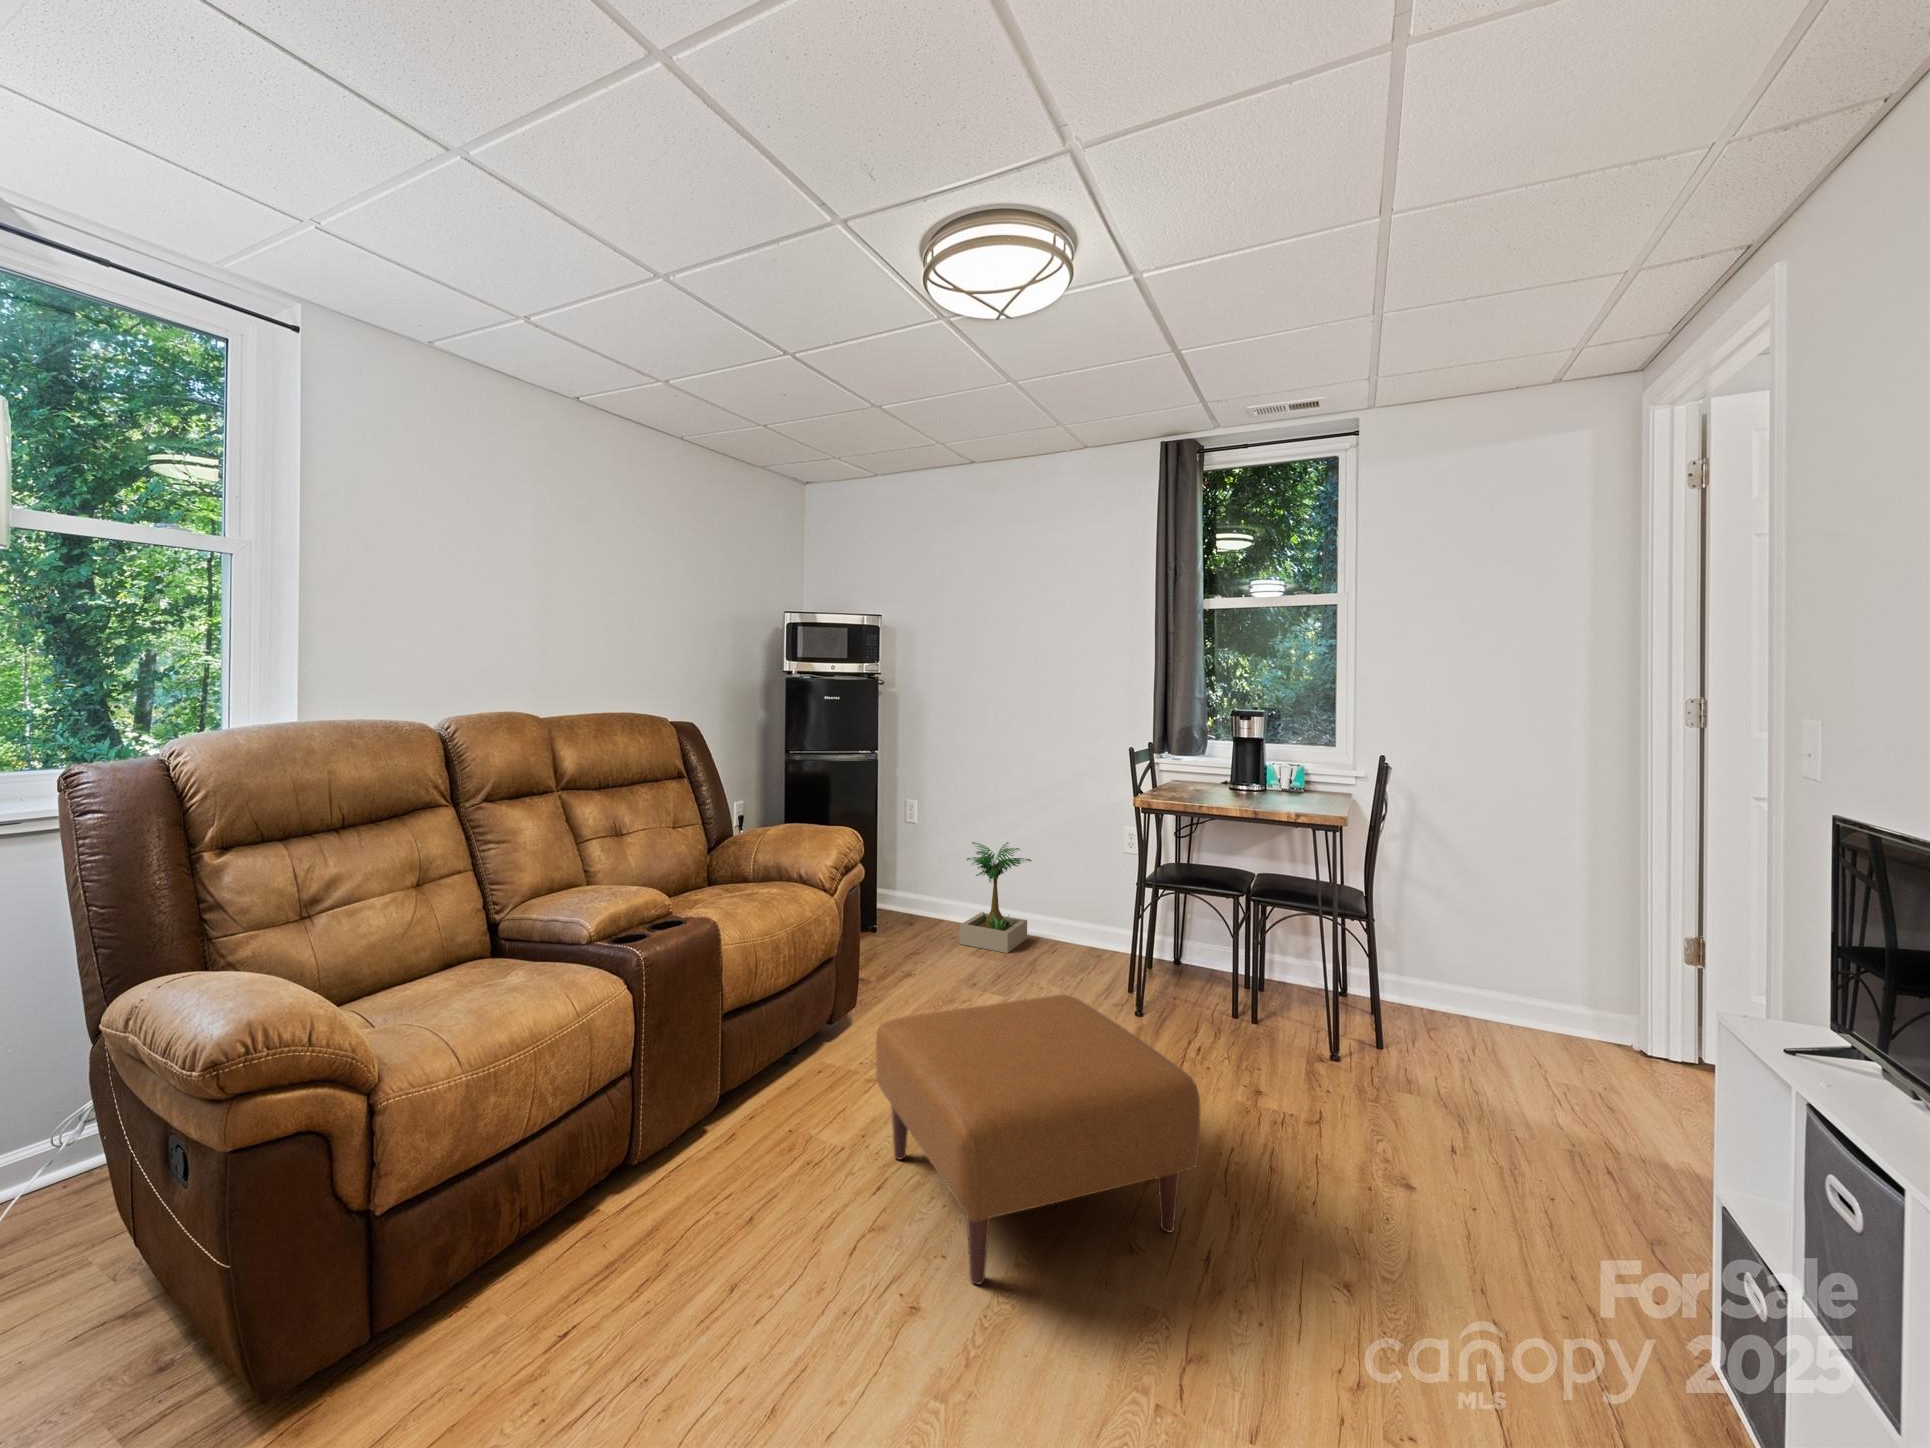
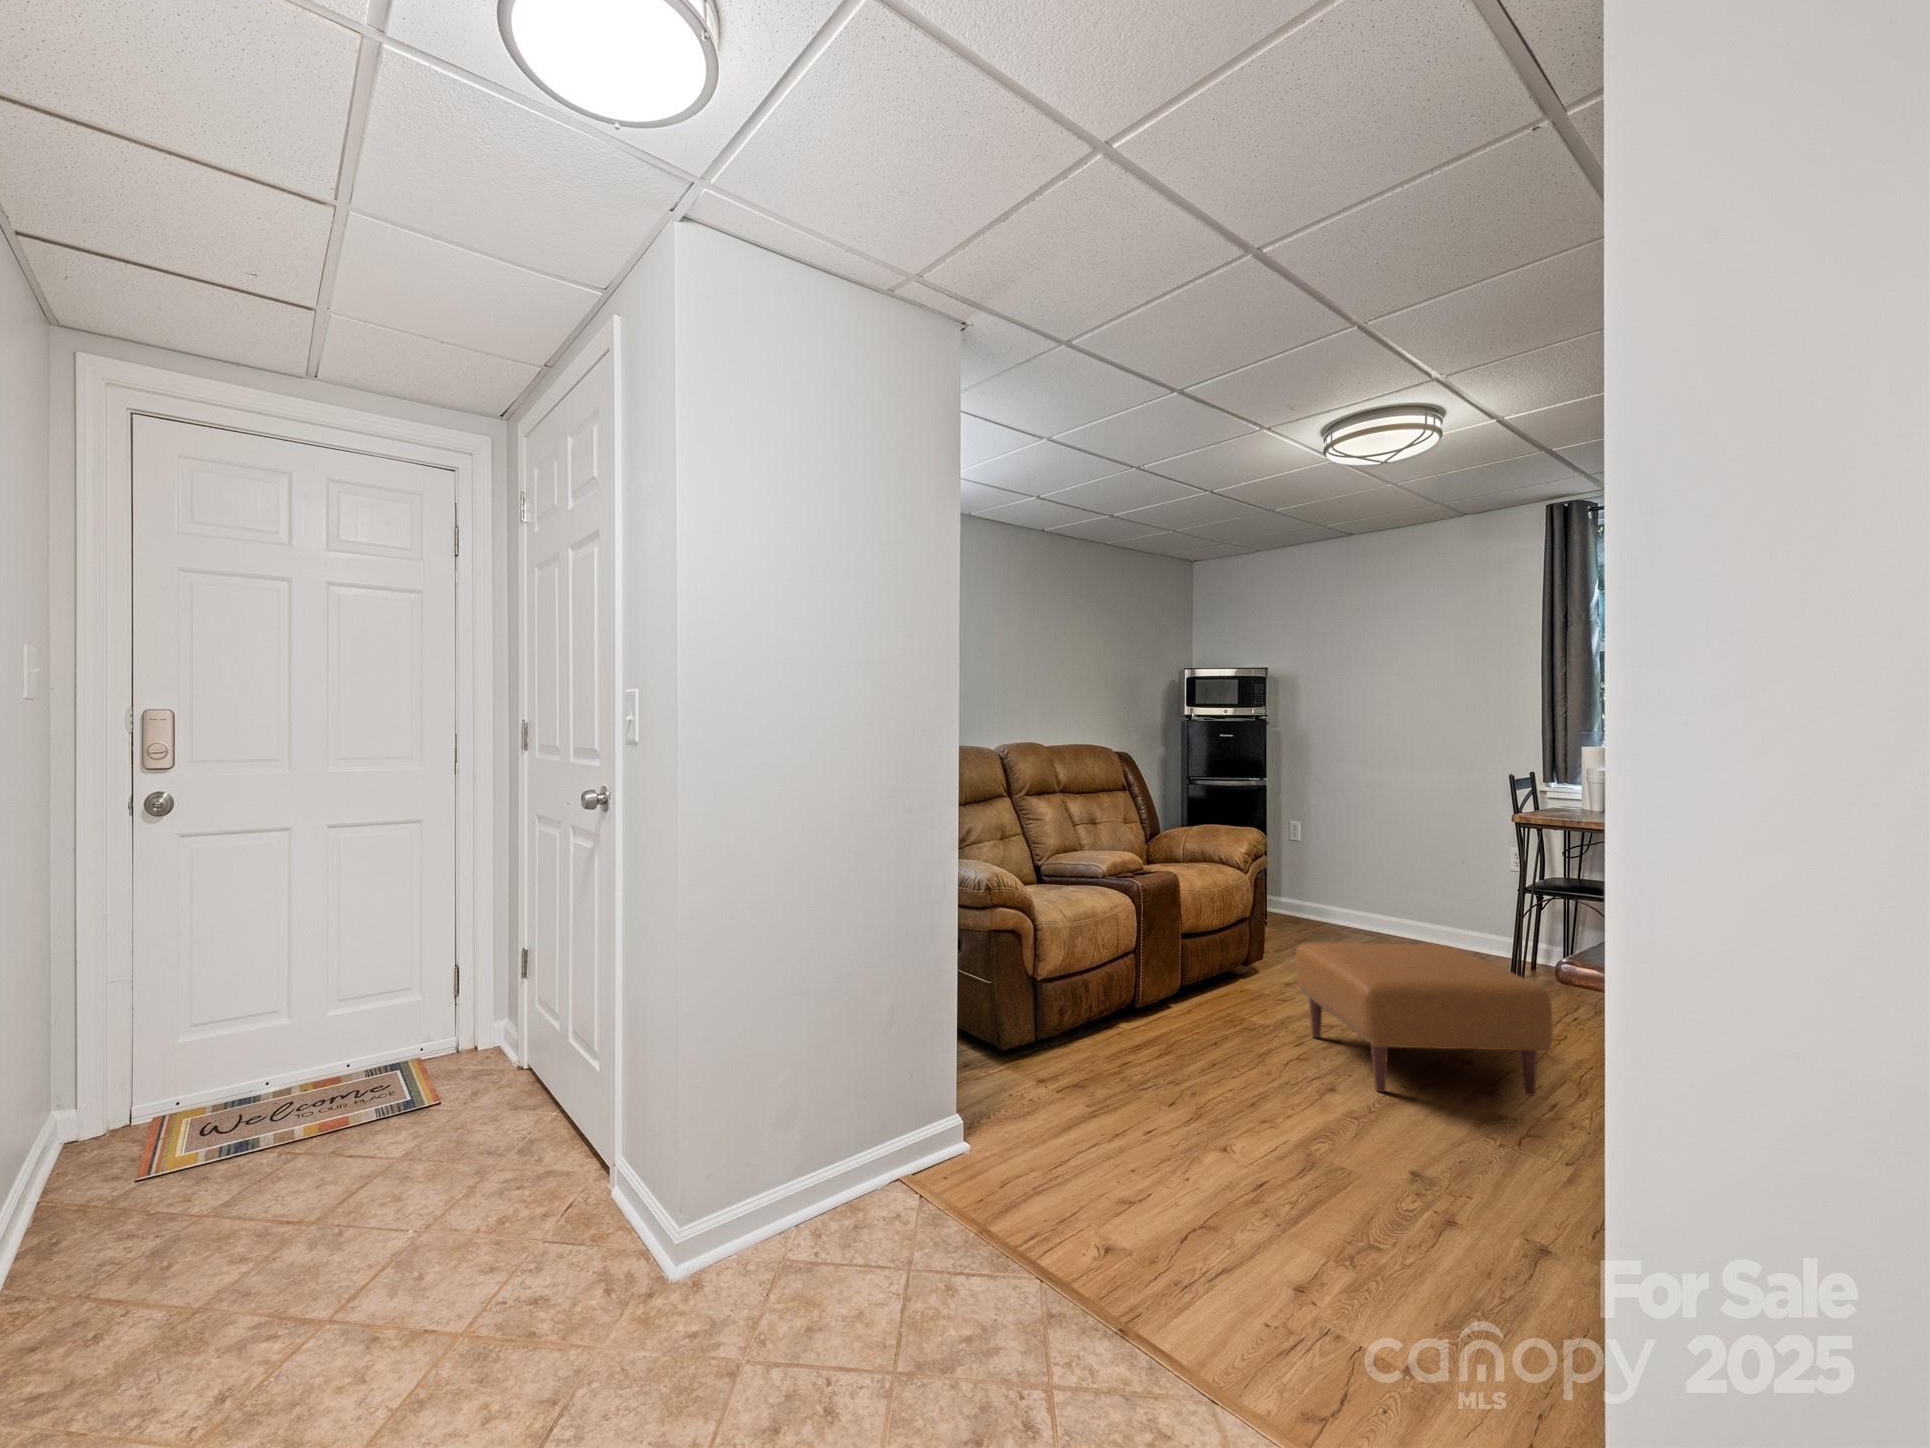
potted plant: present [959,842,1031,953] -> none [1348,854,1419,948]

